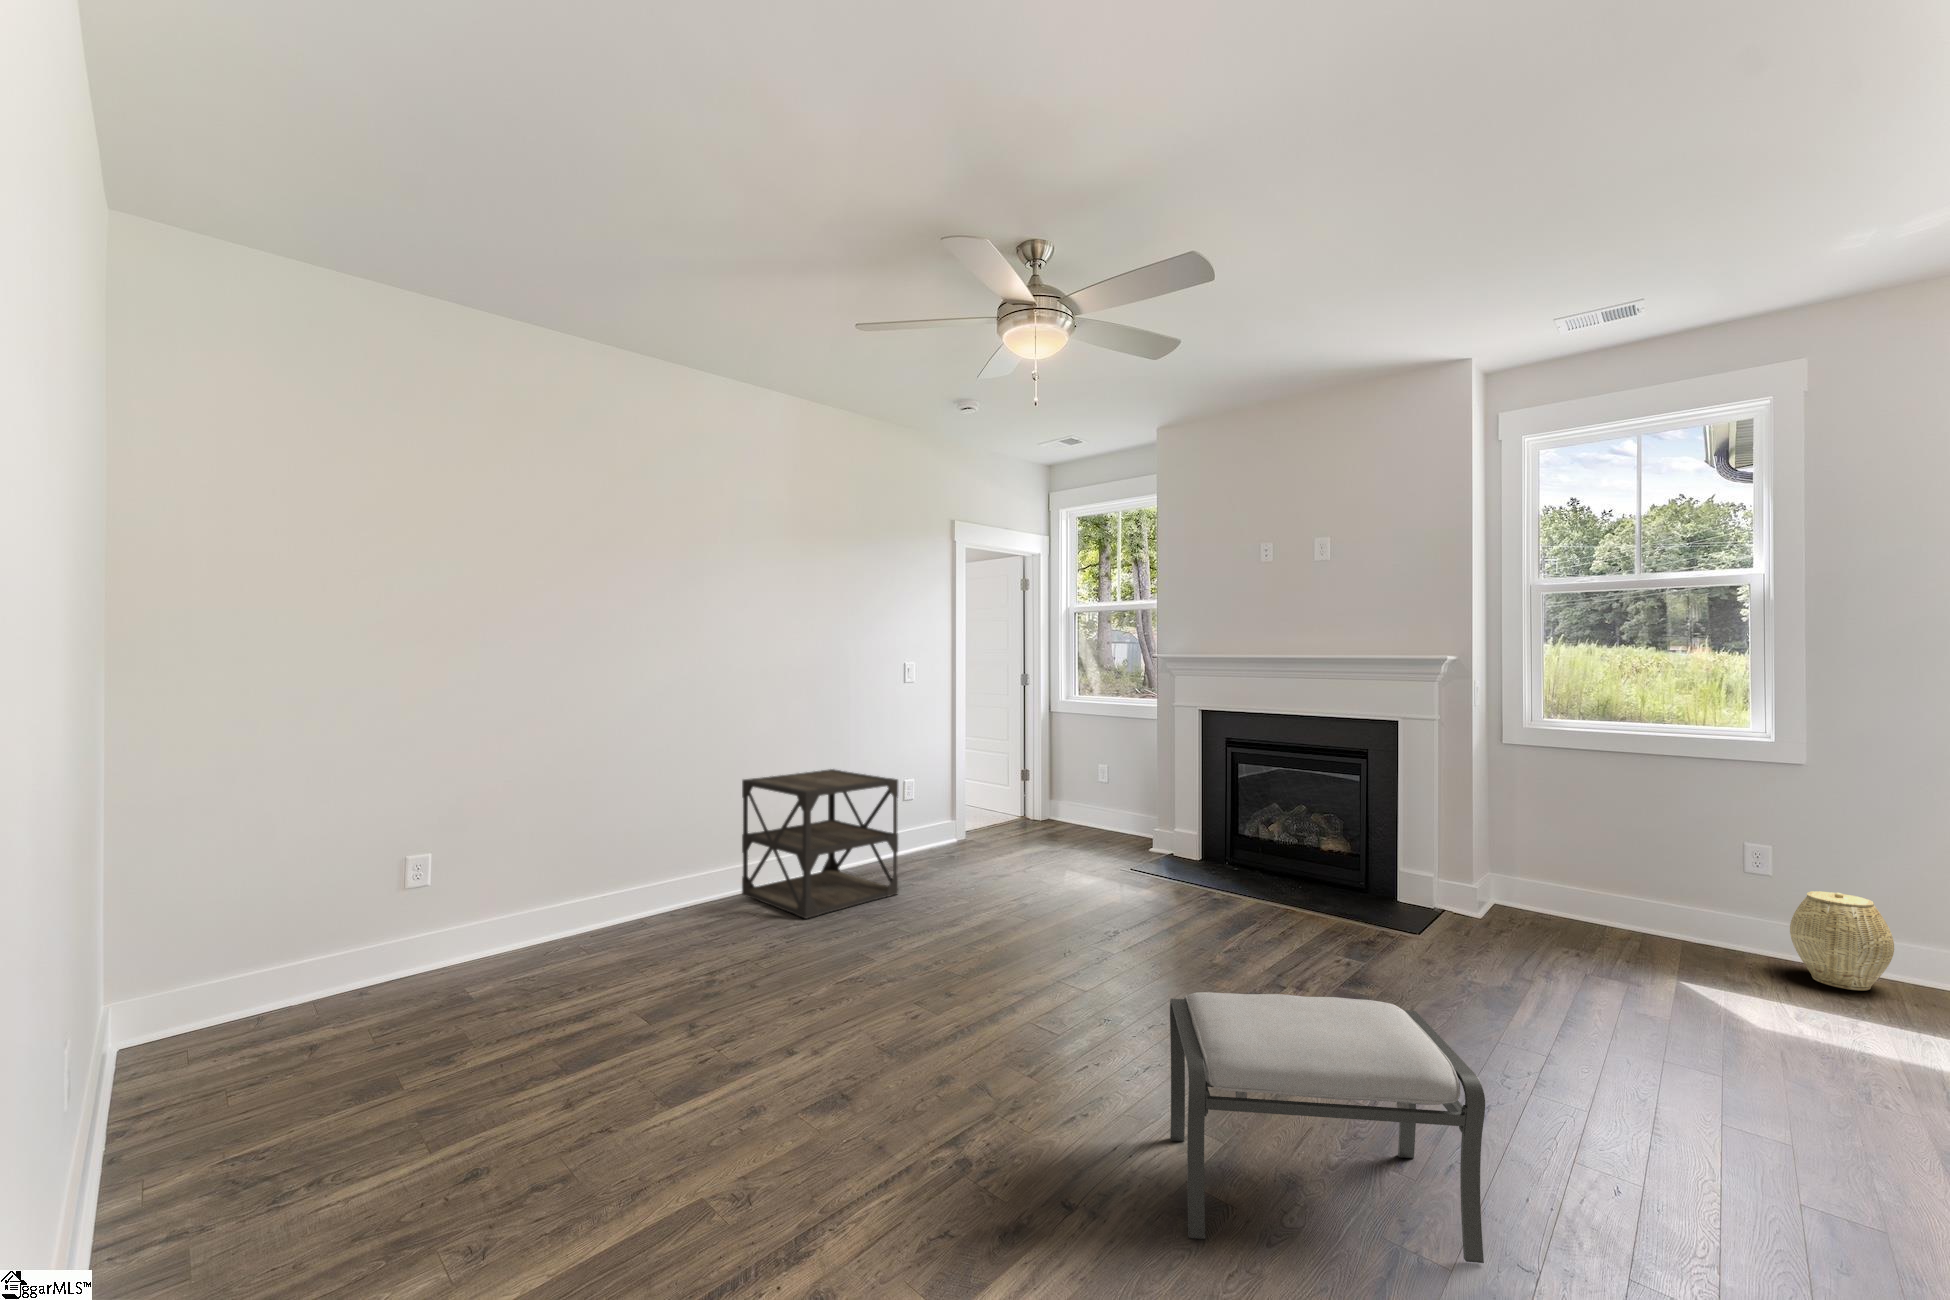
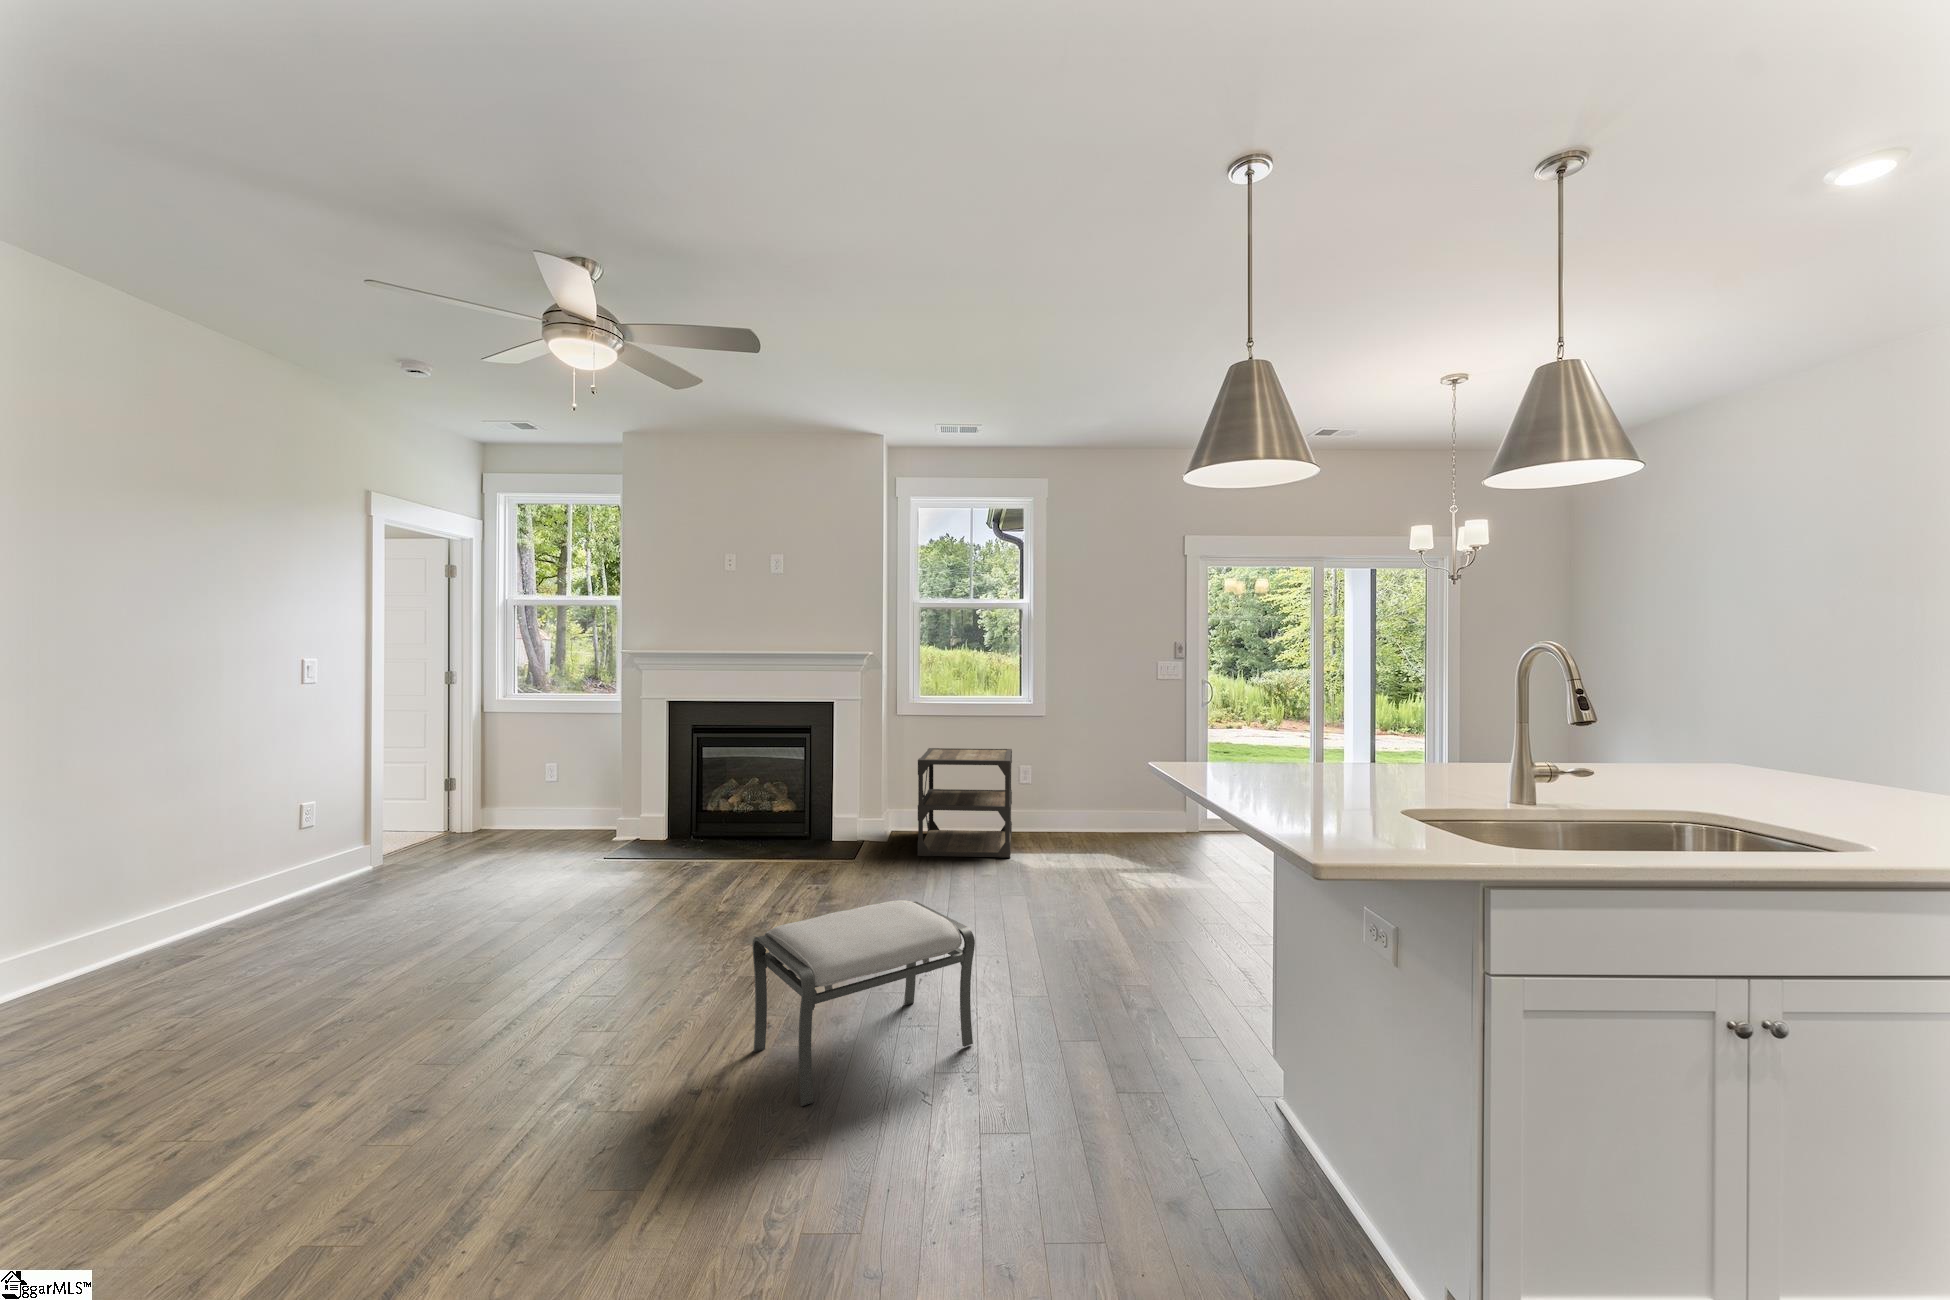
side table: present [742,769,898,918] -> present [918,748,1012,857]
woven basket: present [1790,891,1894,990] -> none [1049,790,1091,845]

